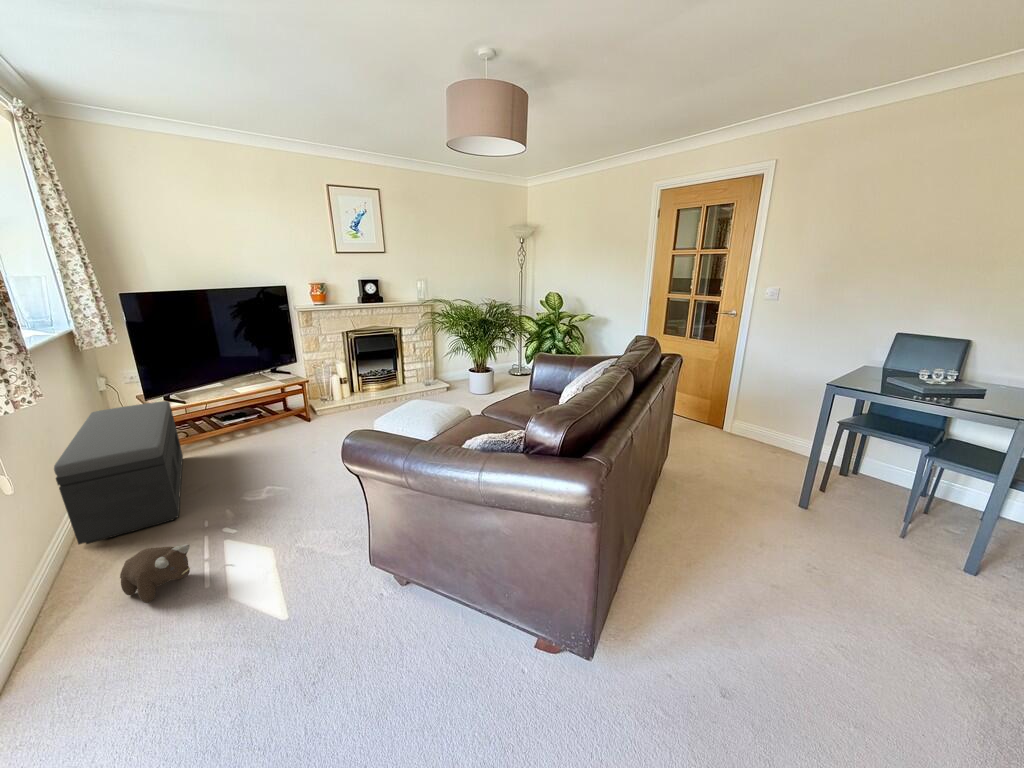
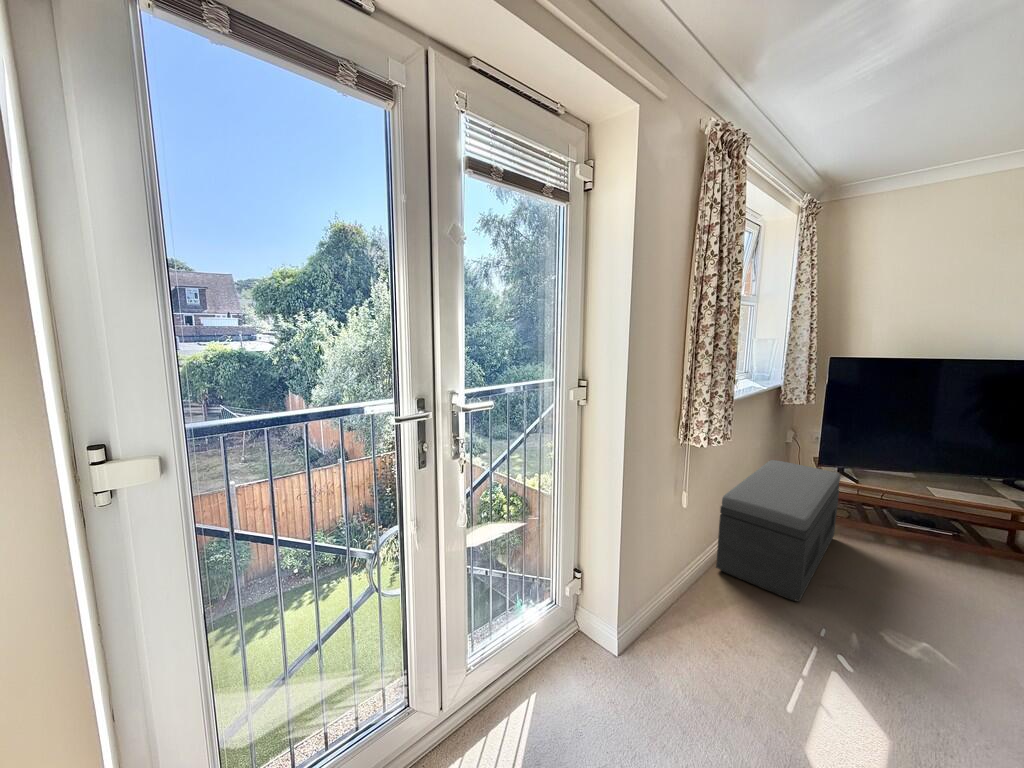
plush toy: present [120,544,190,603] -> none [721,614,789,680]

